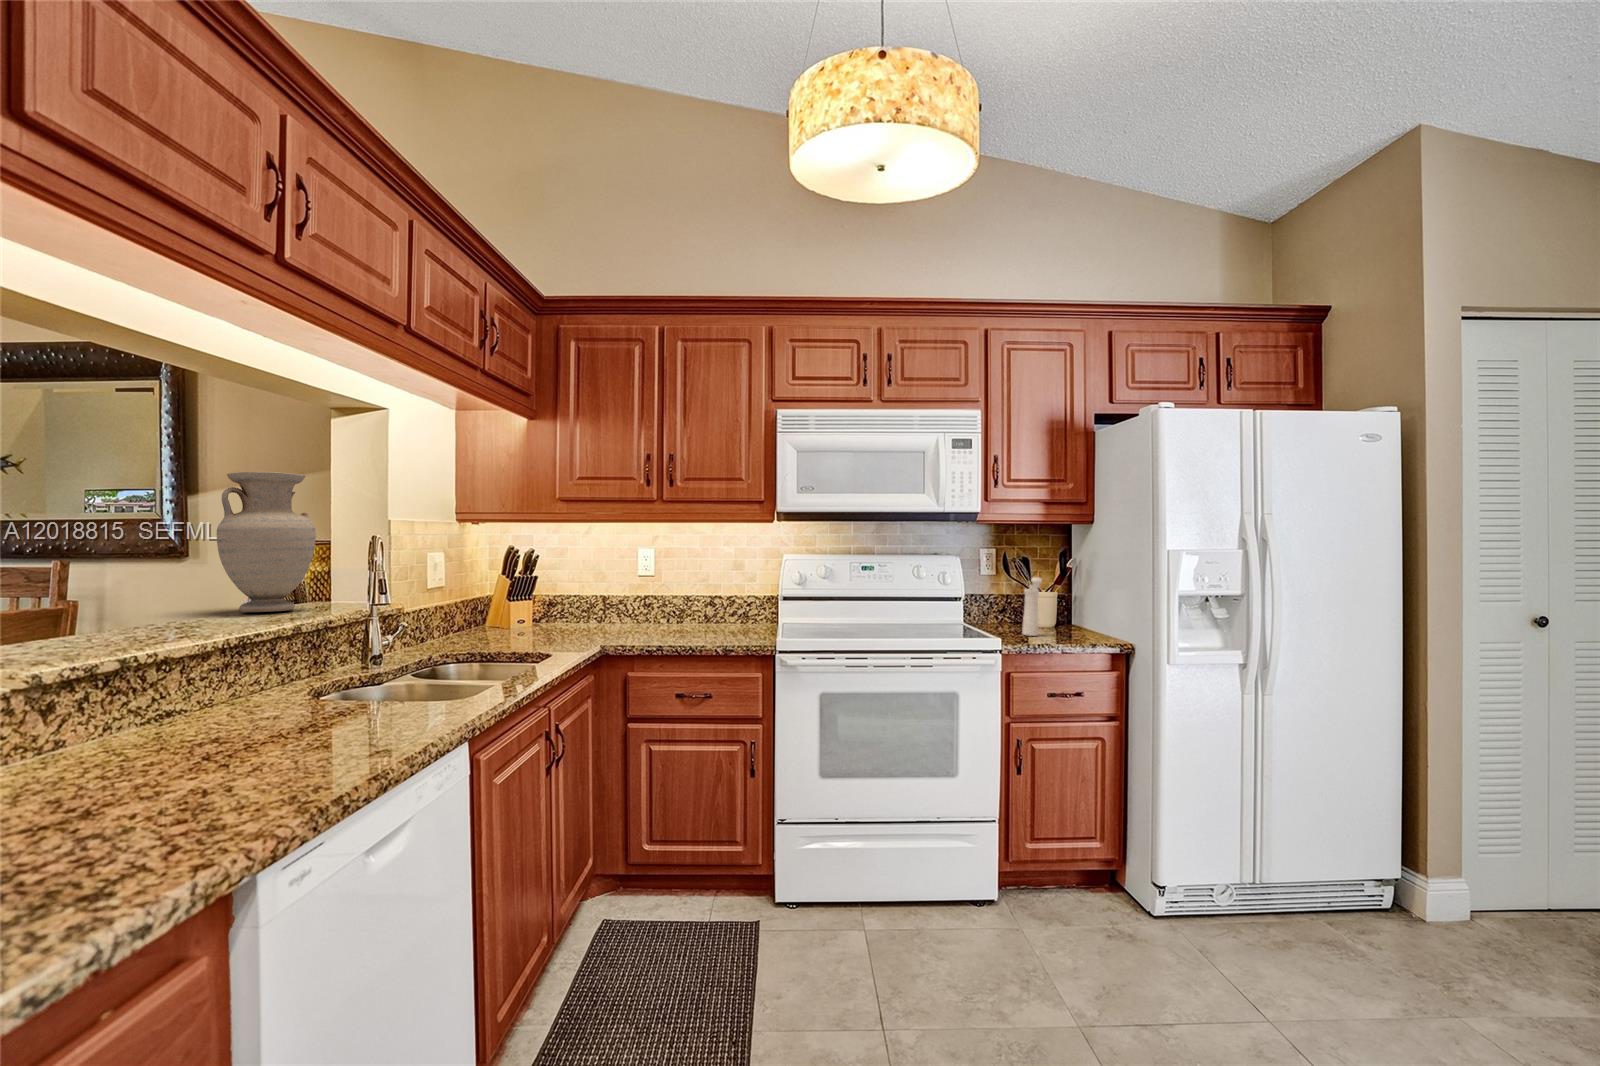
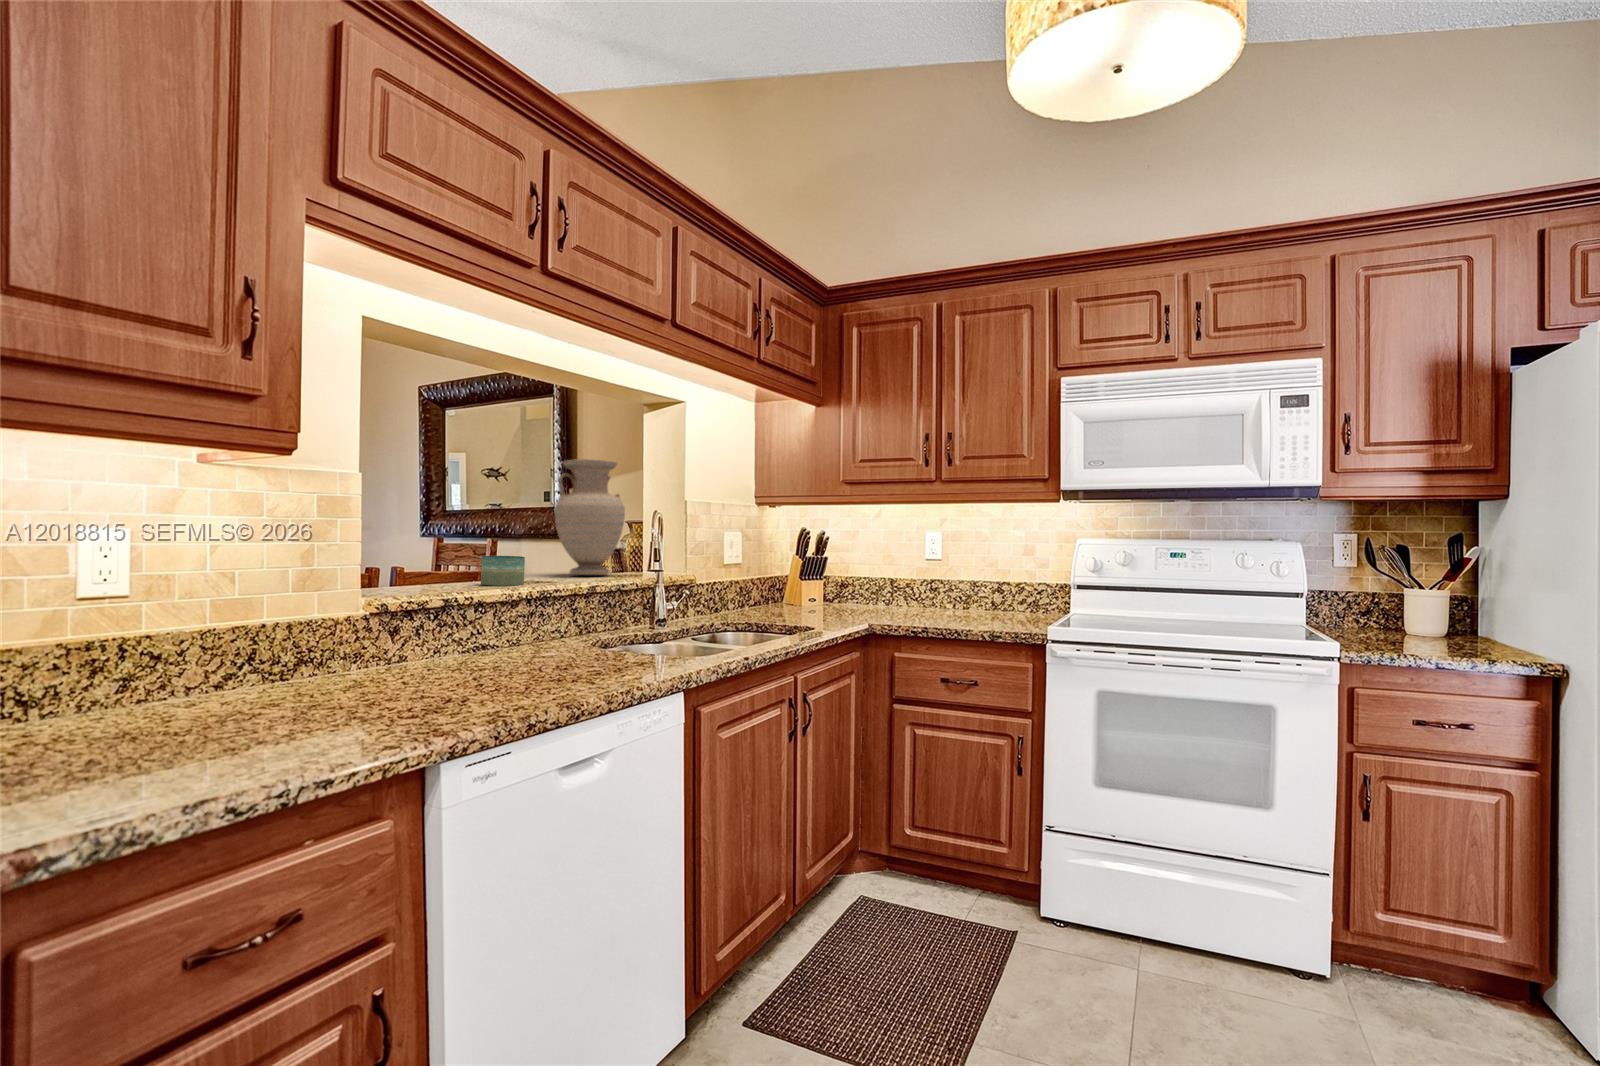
pepper mill: present [1022,577,1042,636] -> none [1392,571,1429,647]
candle: none [133,595,200,635] -> present [481,556,525,586]

